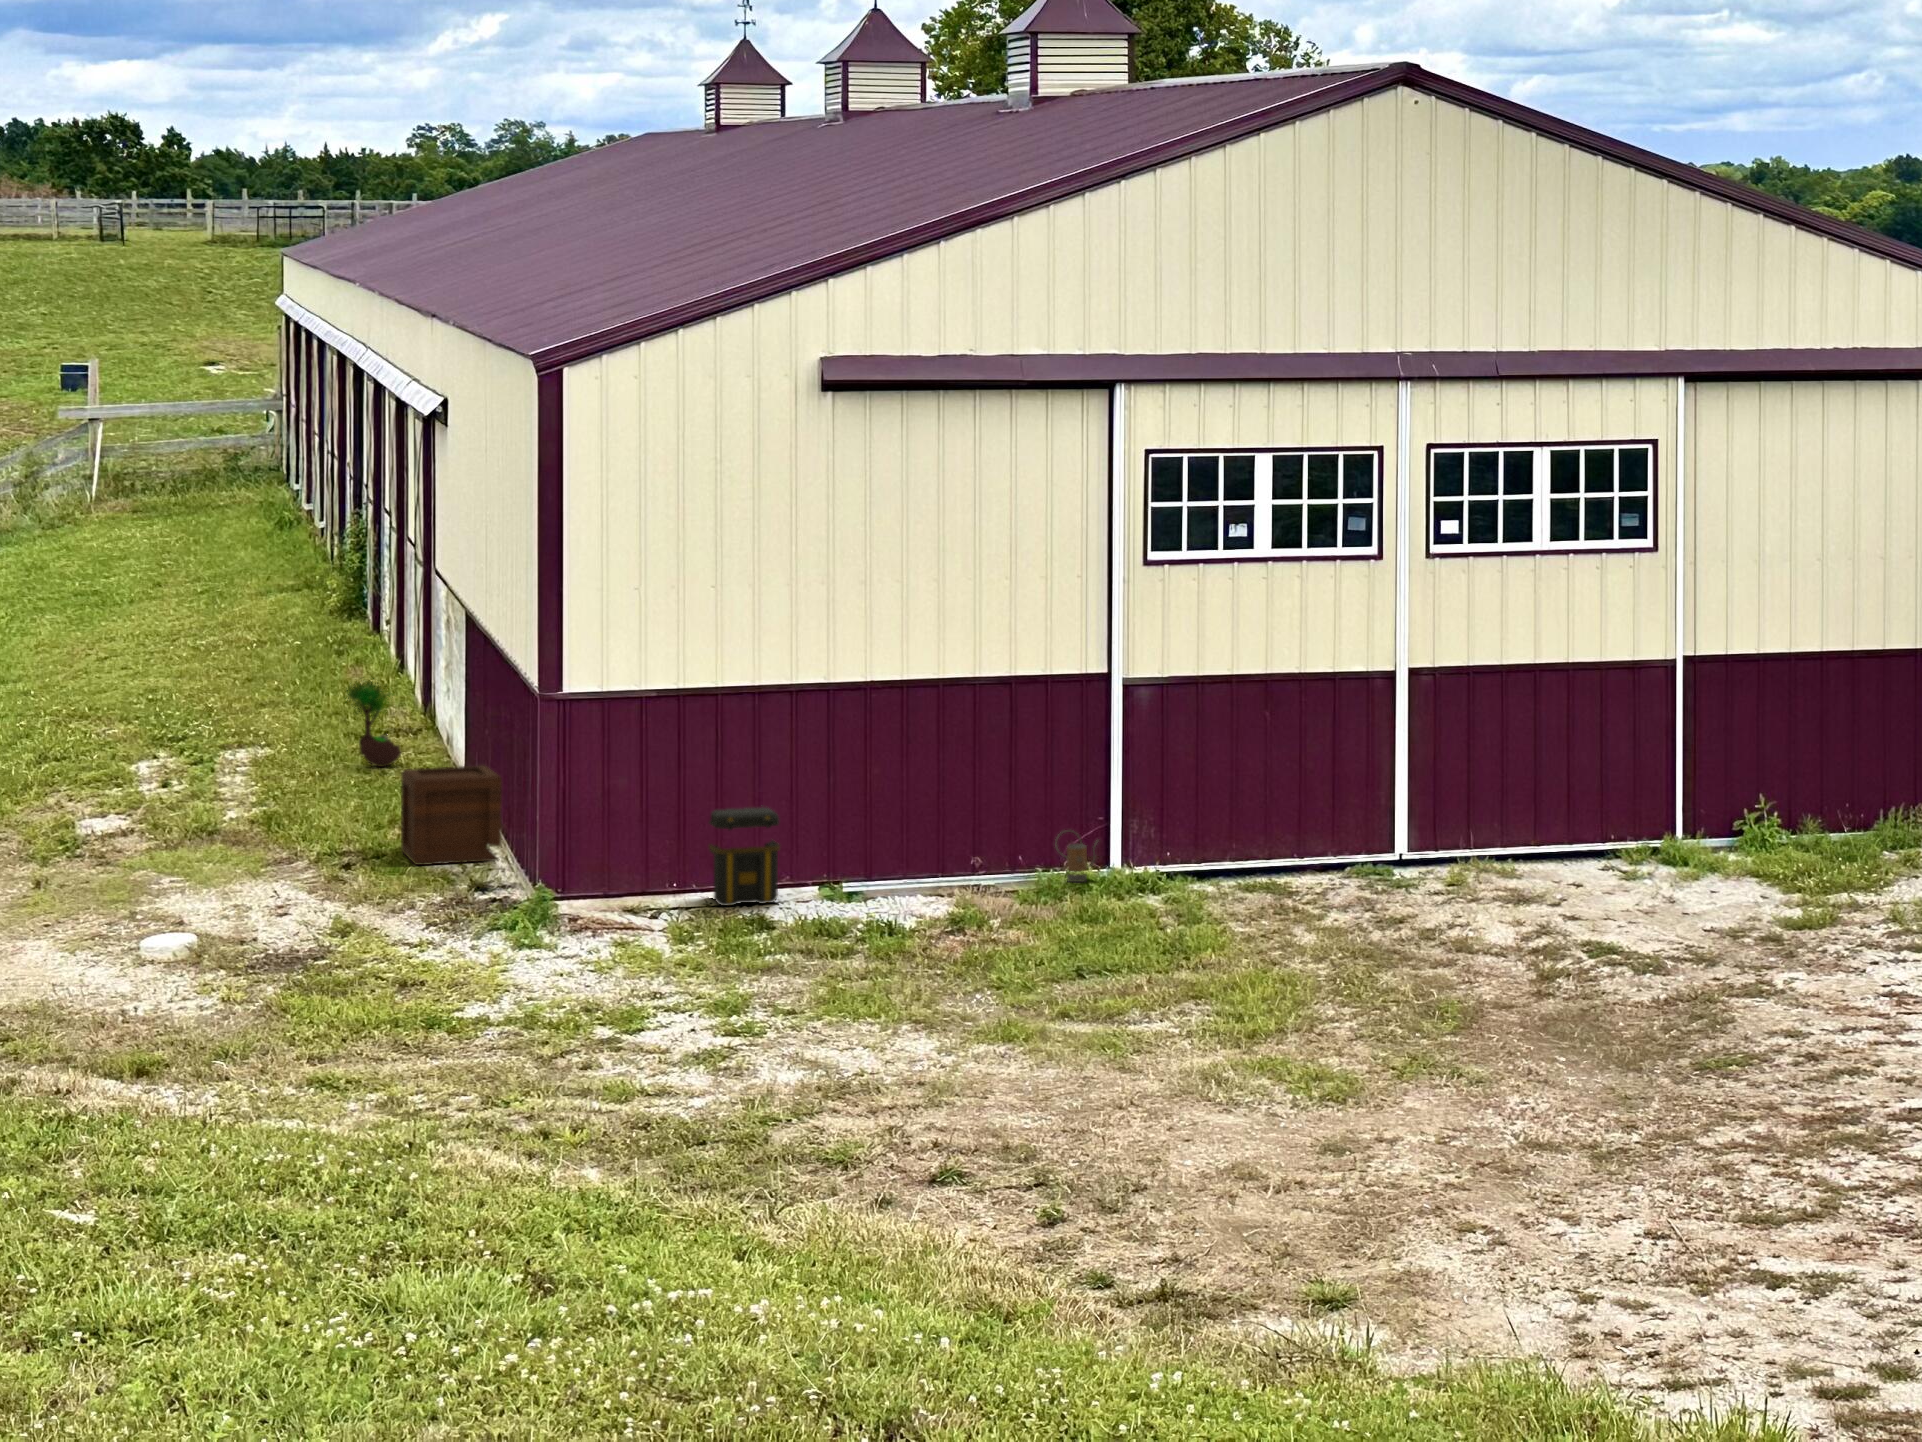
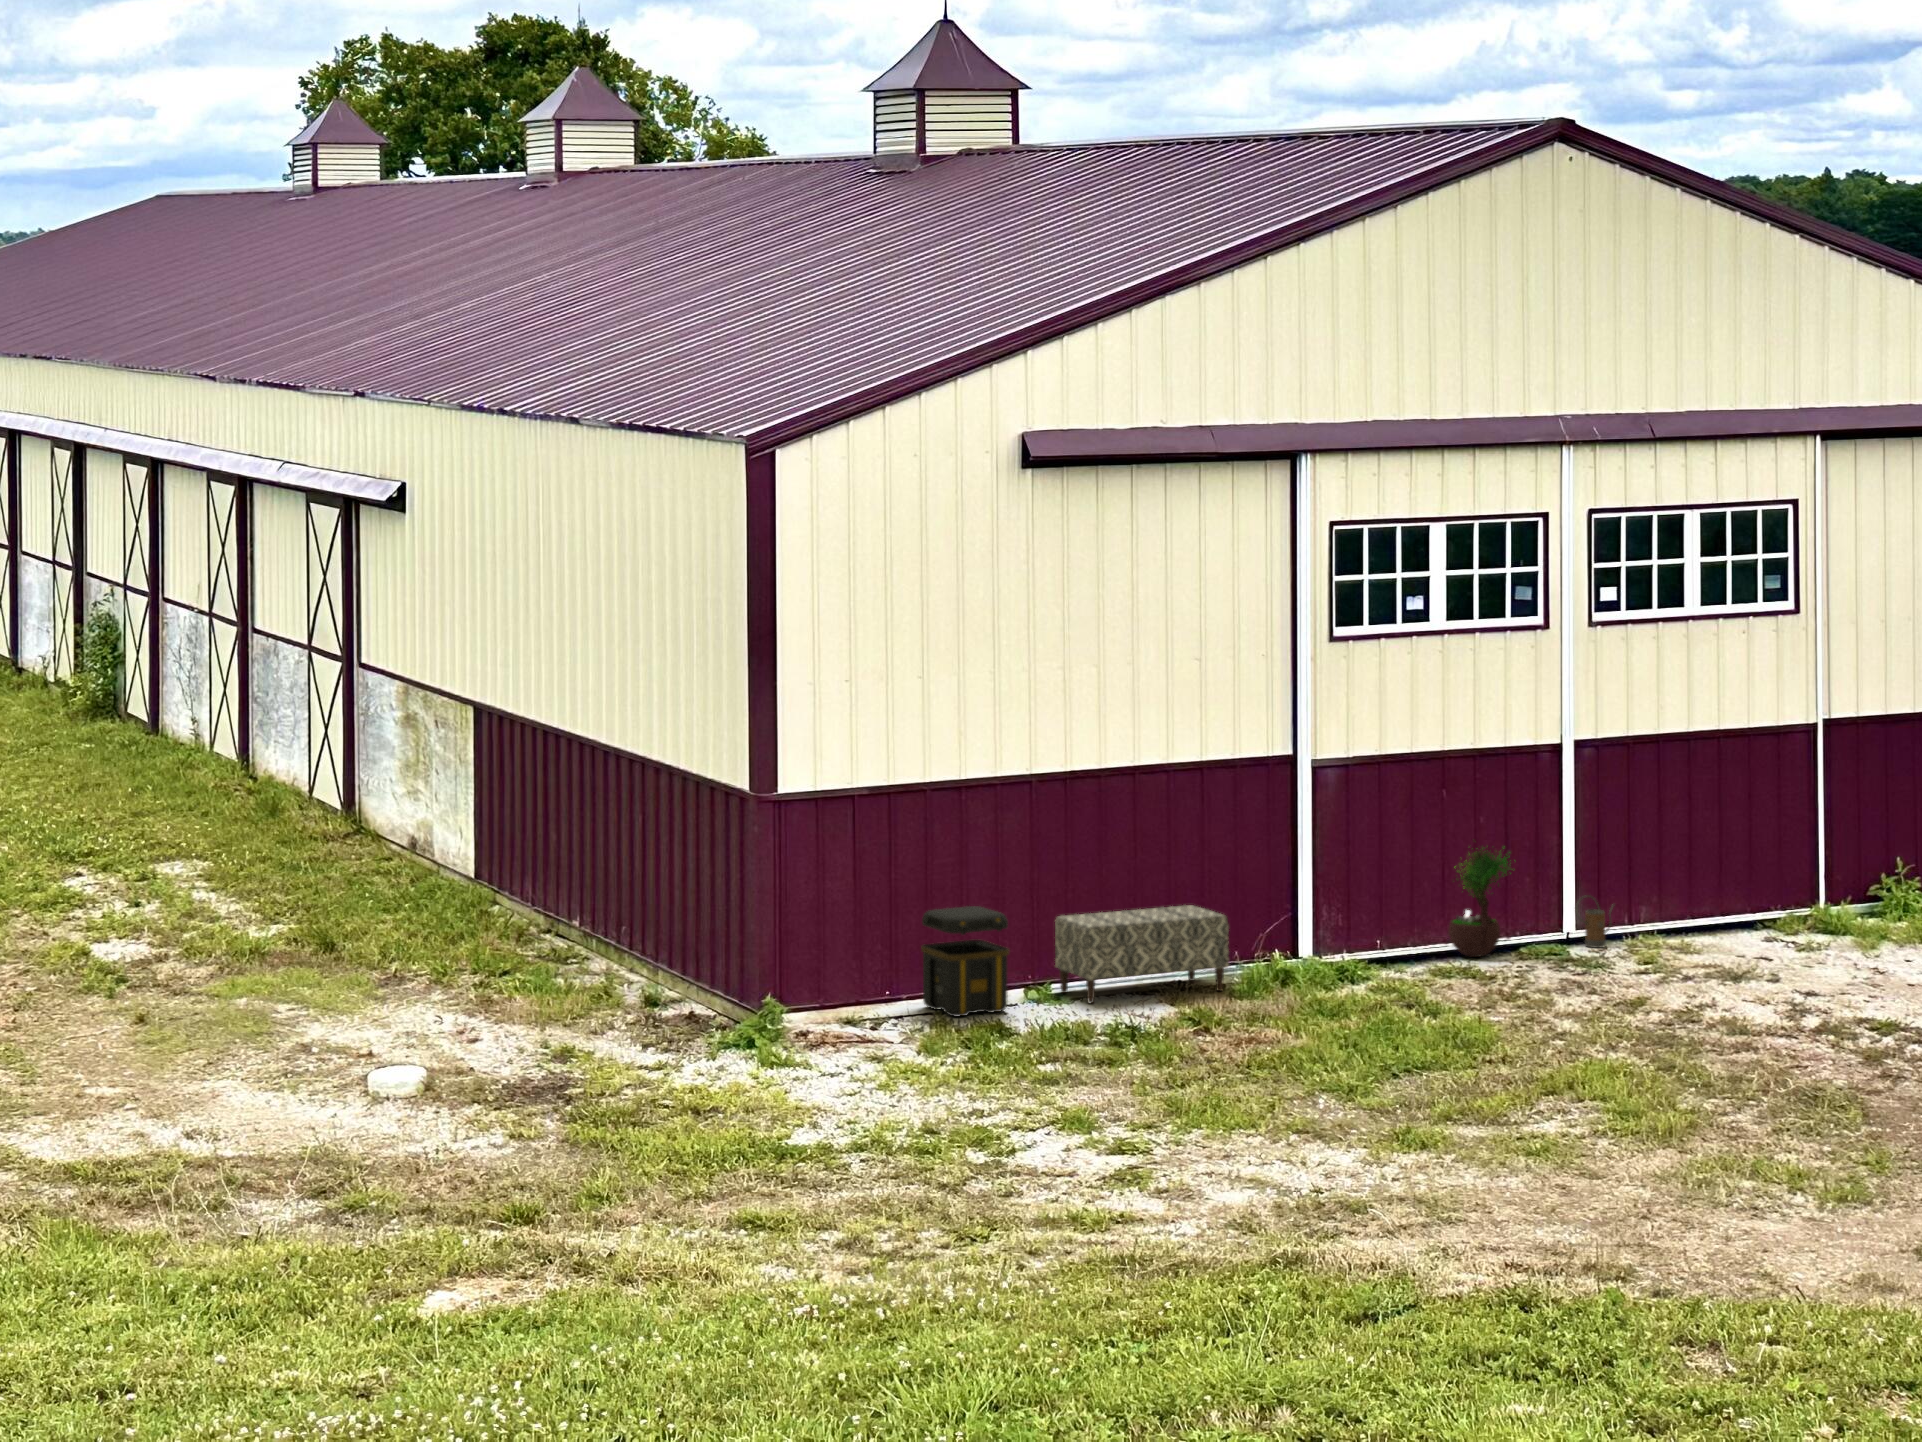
potted tree: present [345,678,402,767] -> present [1449,847,1510,957]
wooden crate: present [401,765,502,865] -> none [525,867,646,979]
bench: none [847,812,1008,899] -> present [1055,905,1229,1003]
watering can: present [1056,831,1098,882] -> present [1576,895,1615,948]

